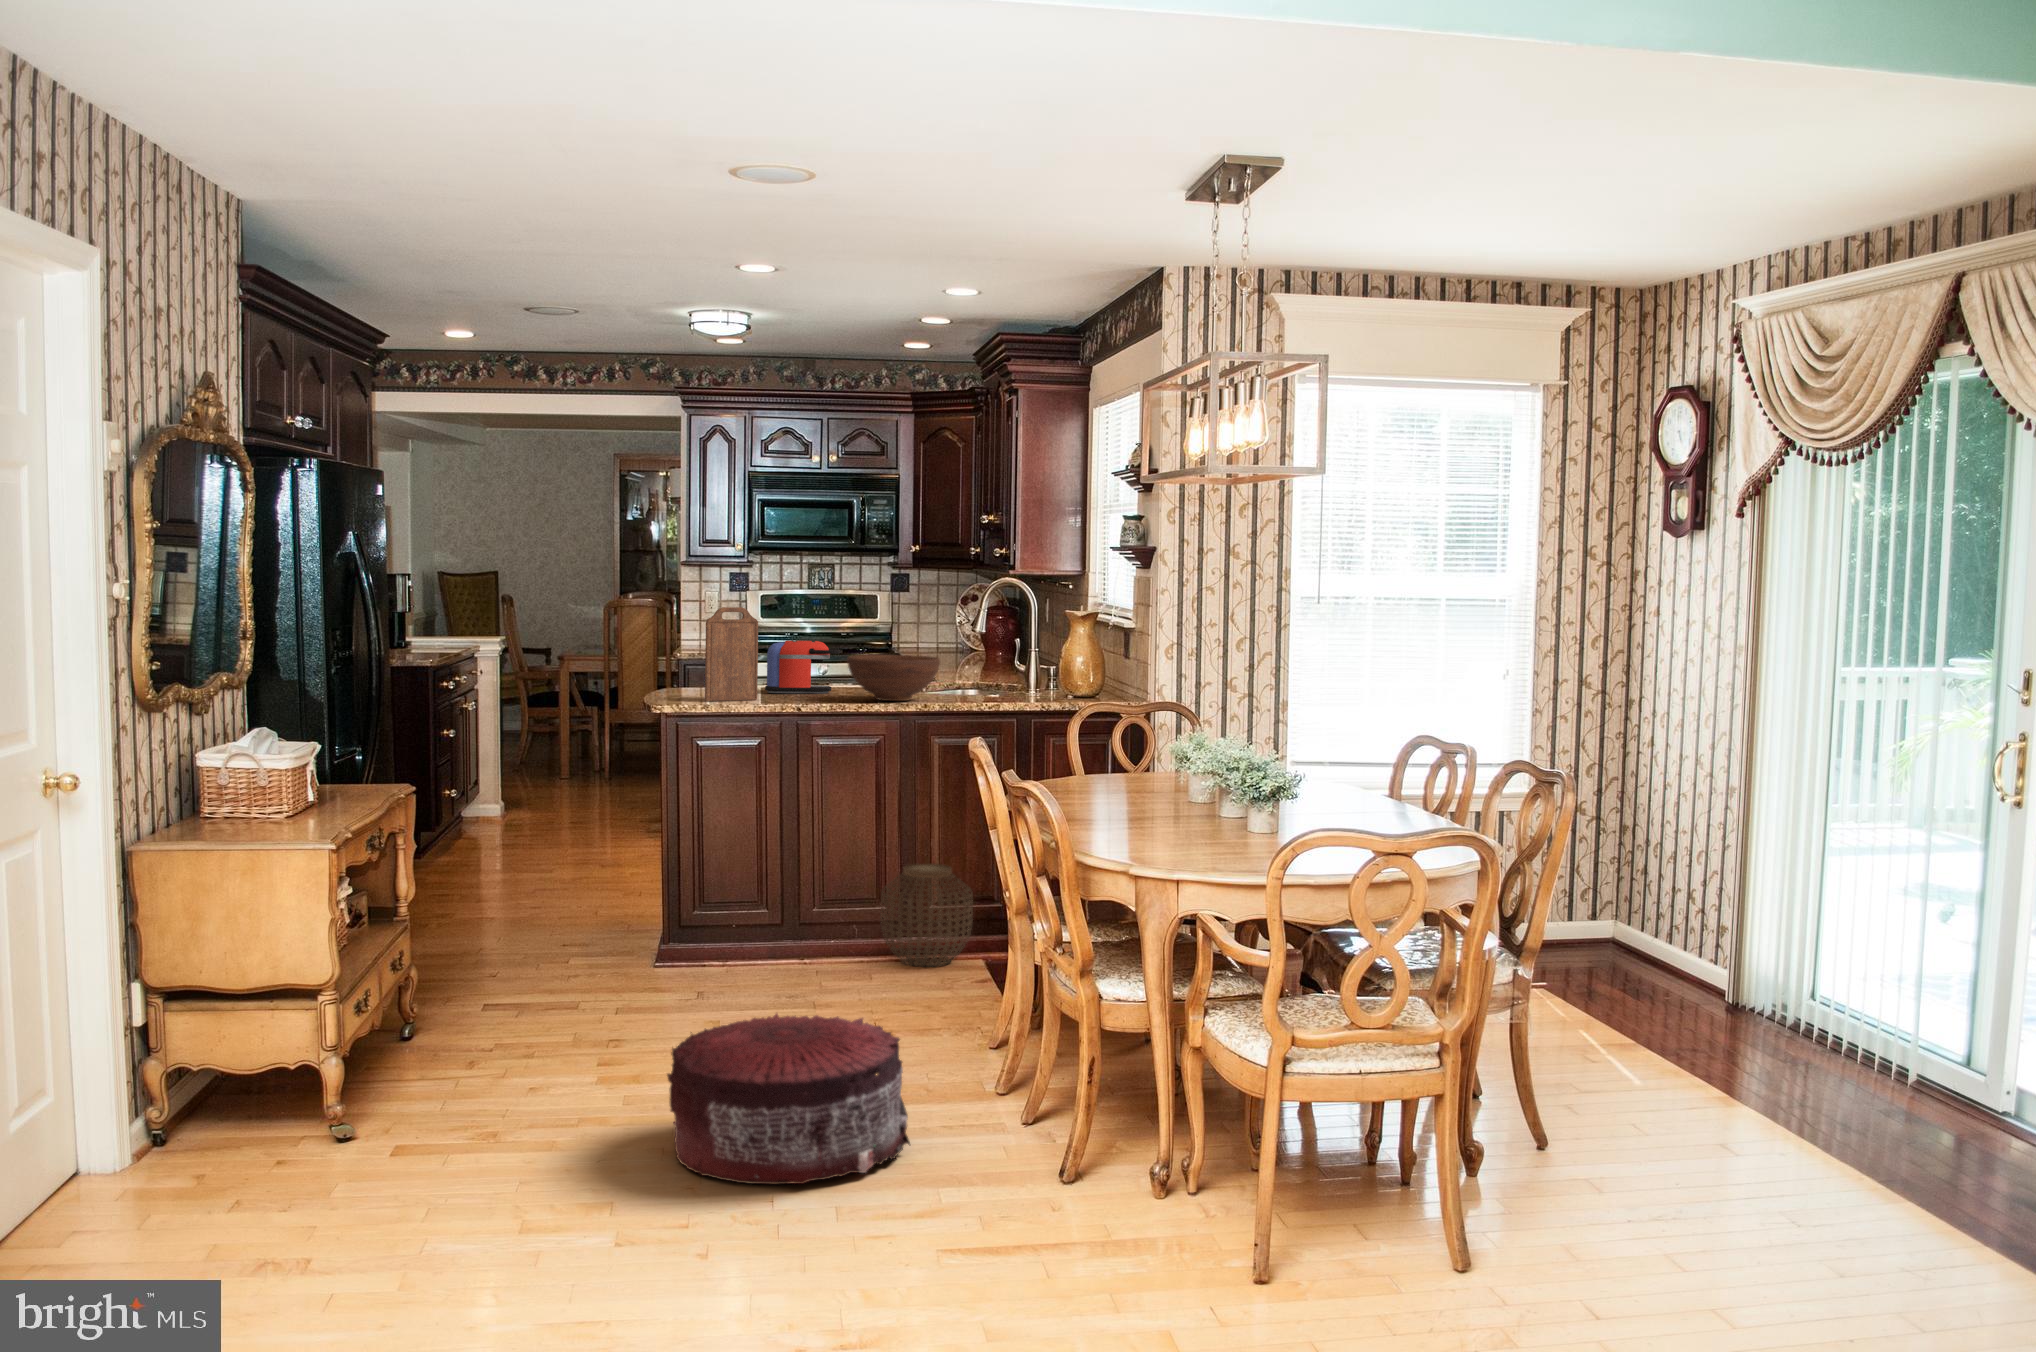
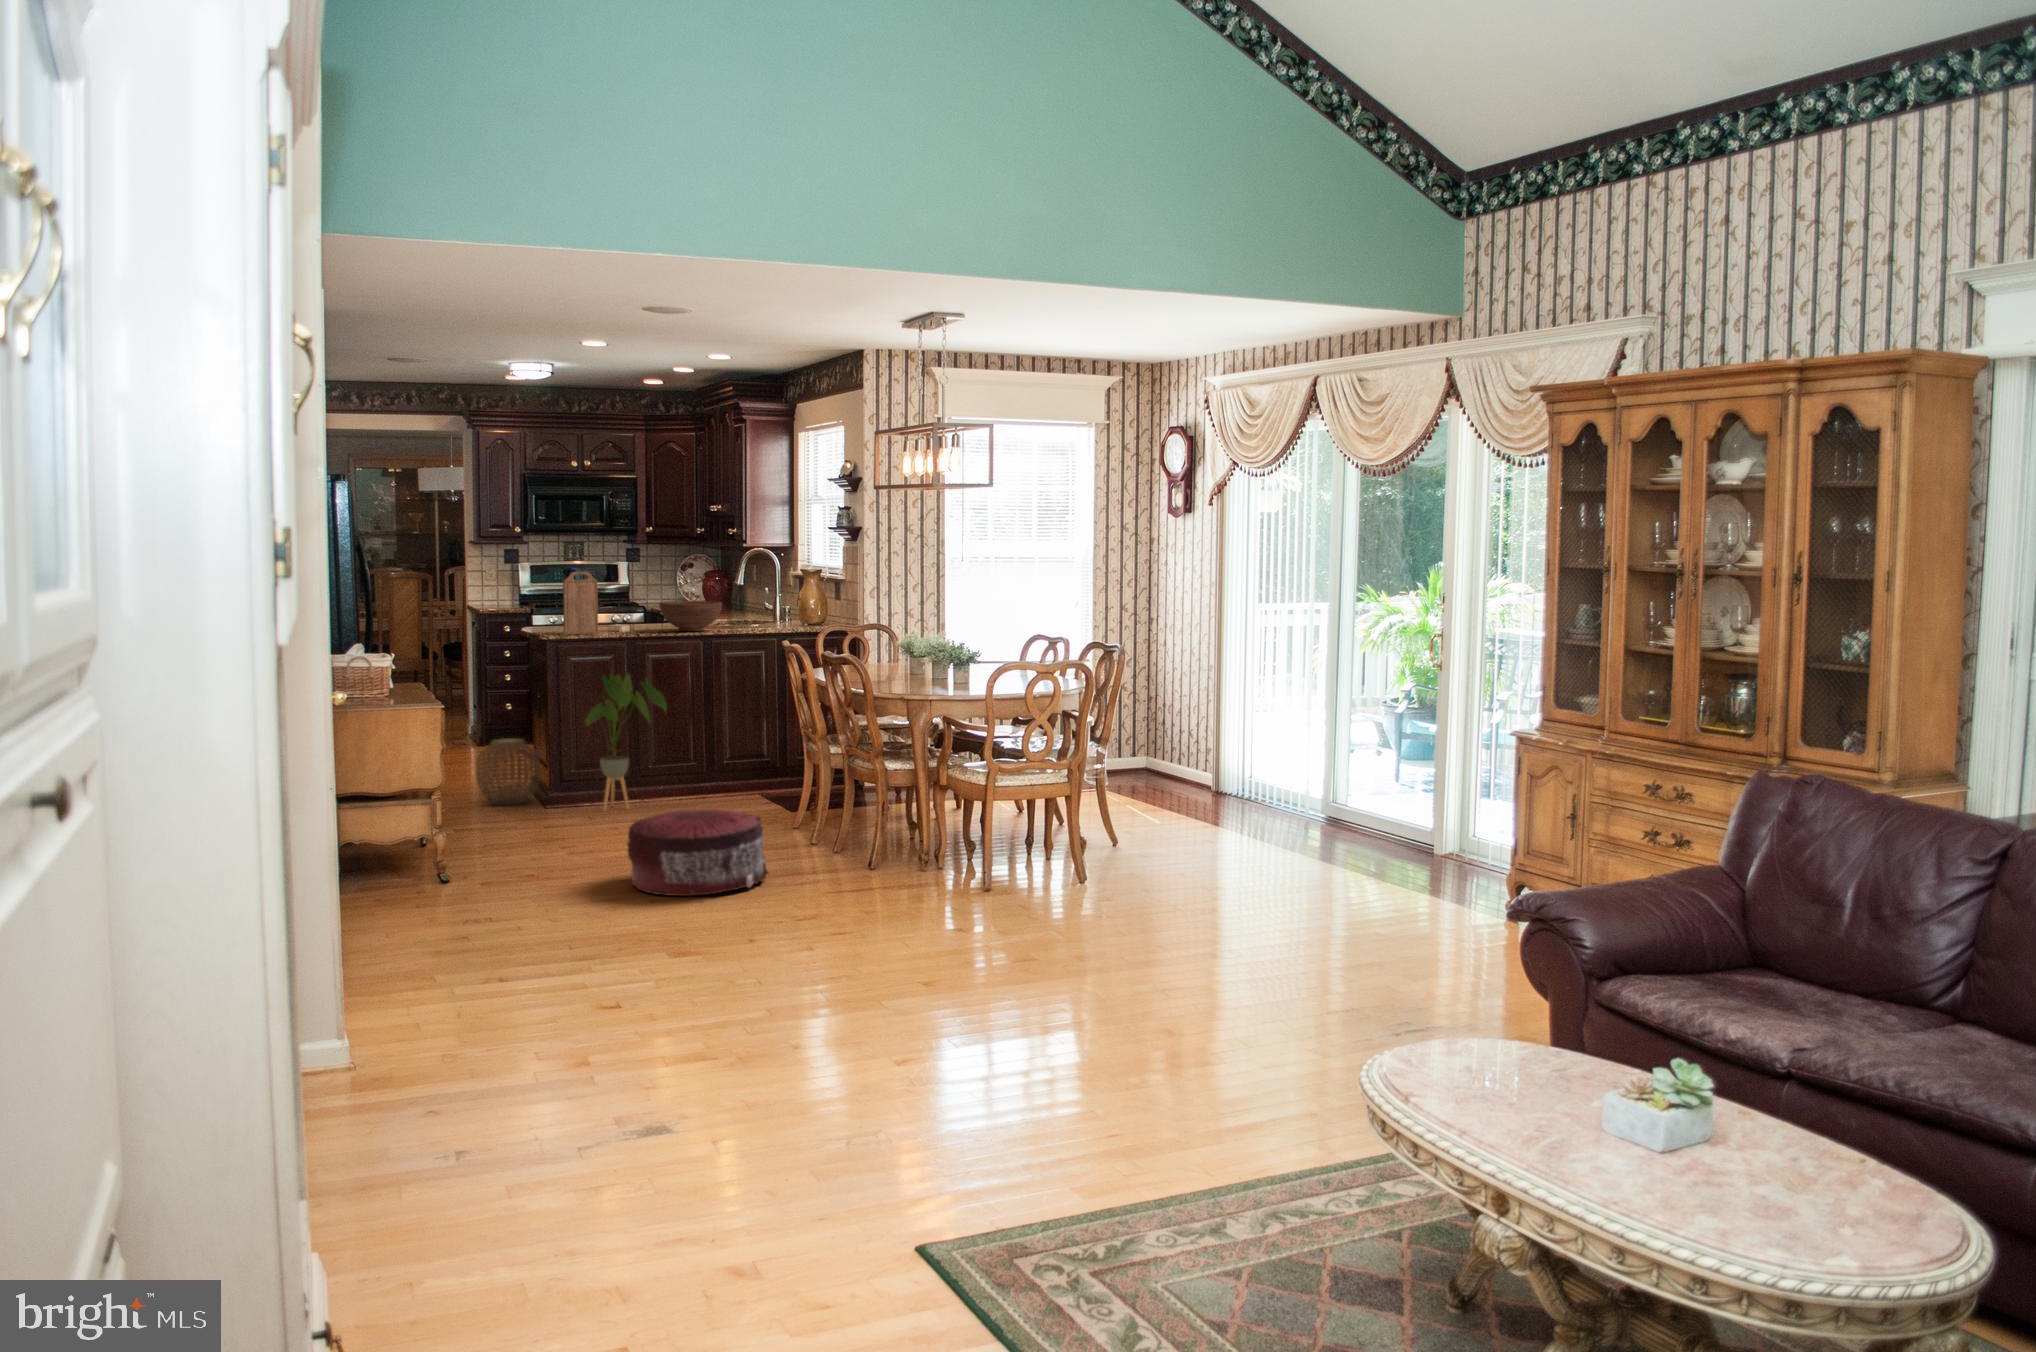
coffee maker: present [765,641,841,694] -> none [595,593,646,629]
house plant: none [712,763,836,974] -> present [585,674,666,810]
woven basket: present [881,863,973,967] -> present [476,738,540,805]

